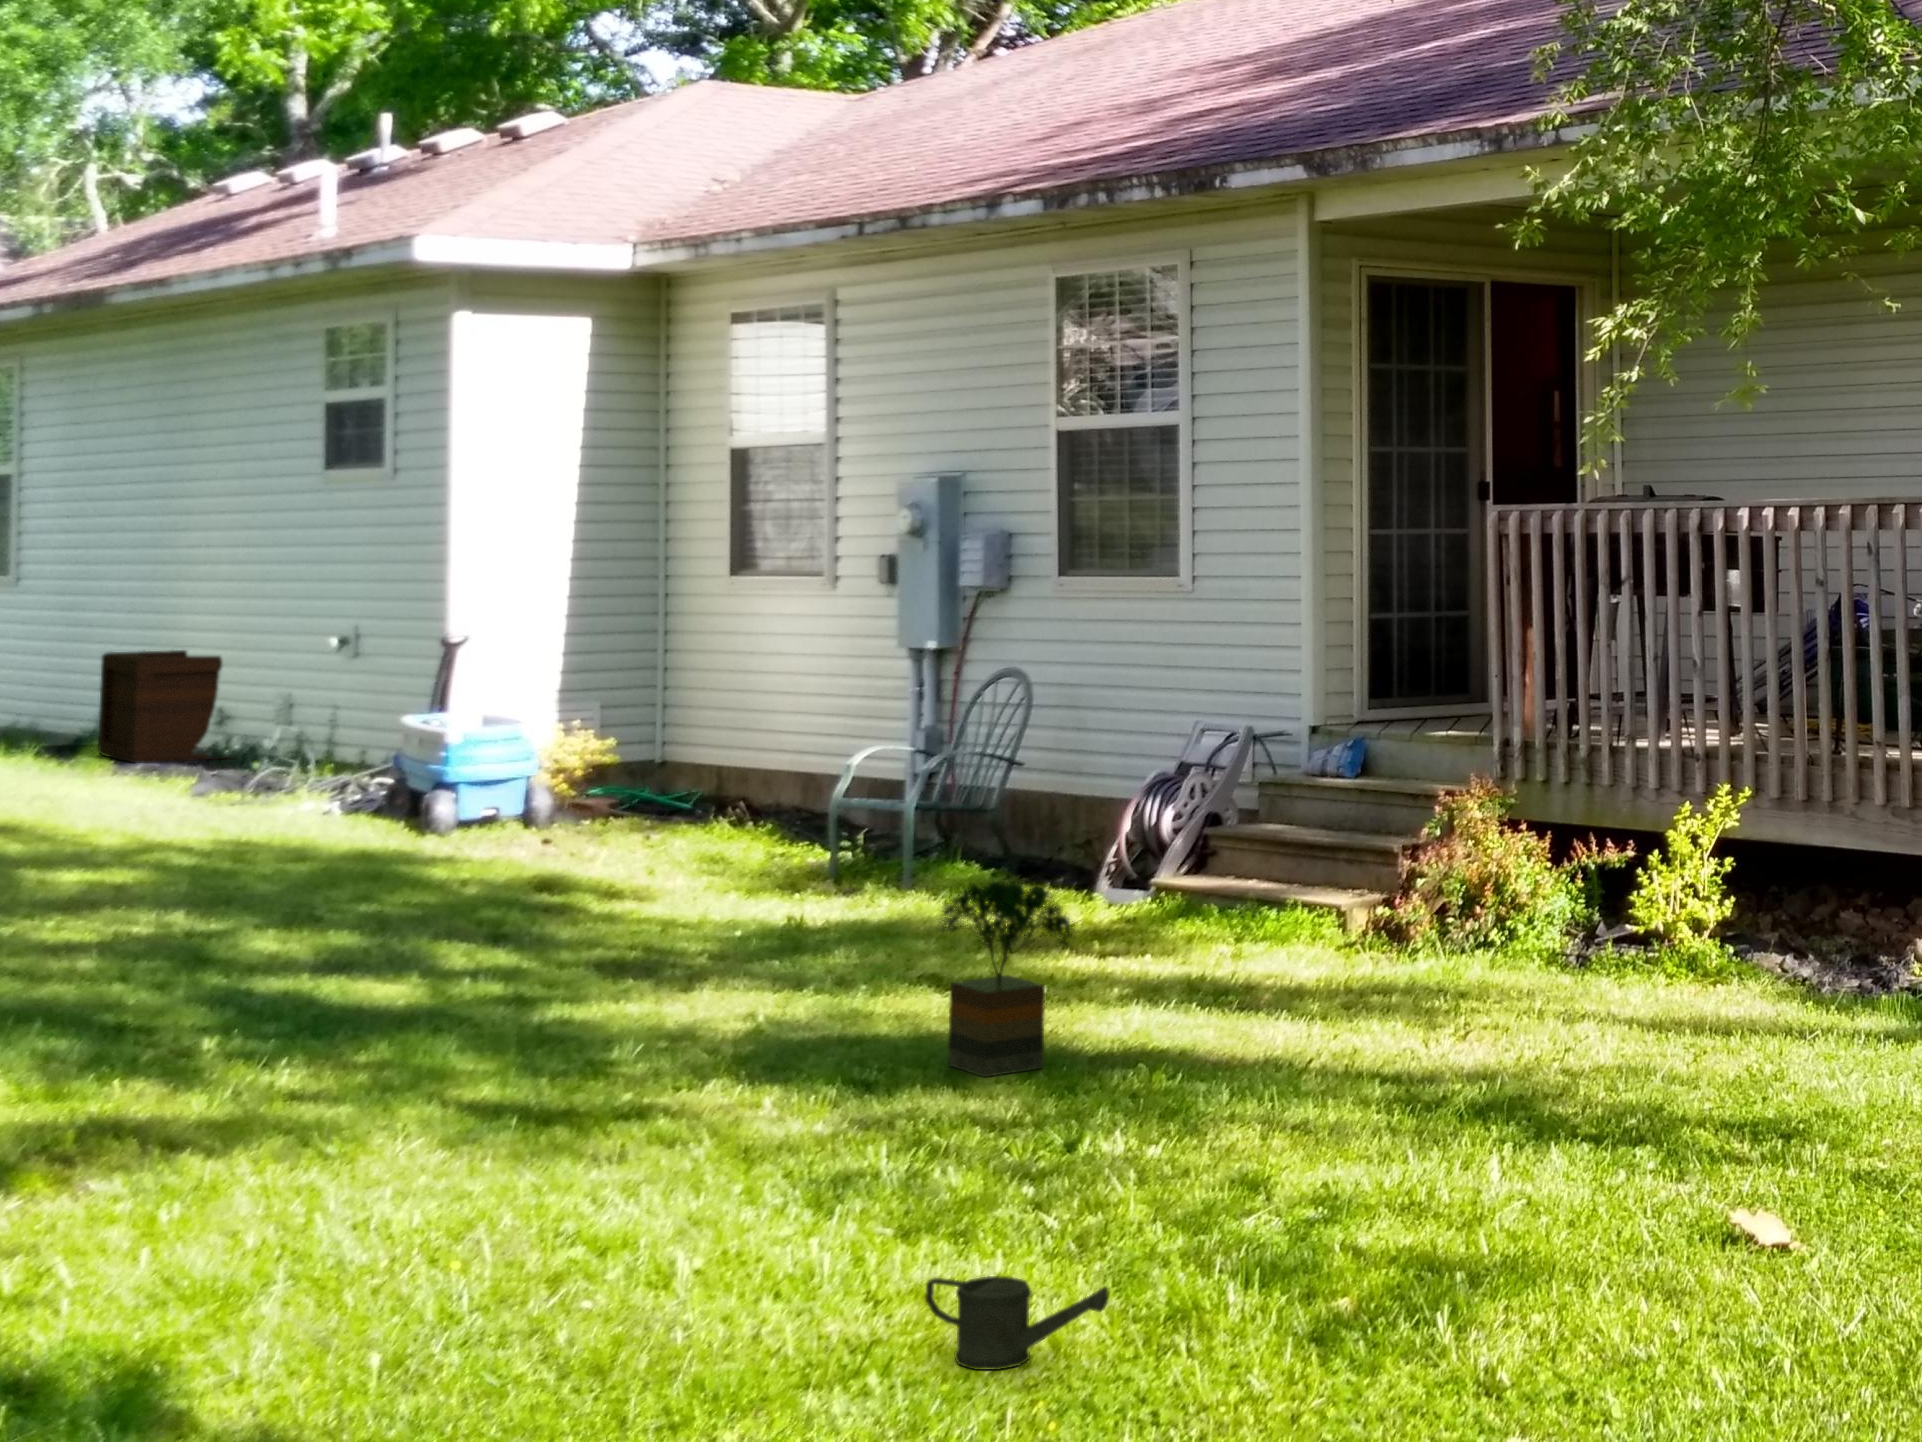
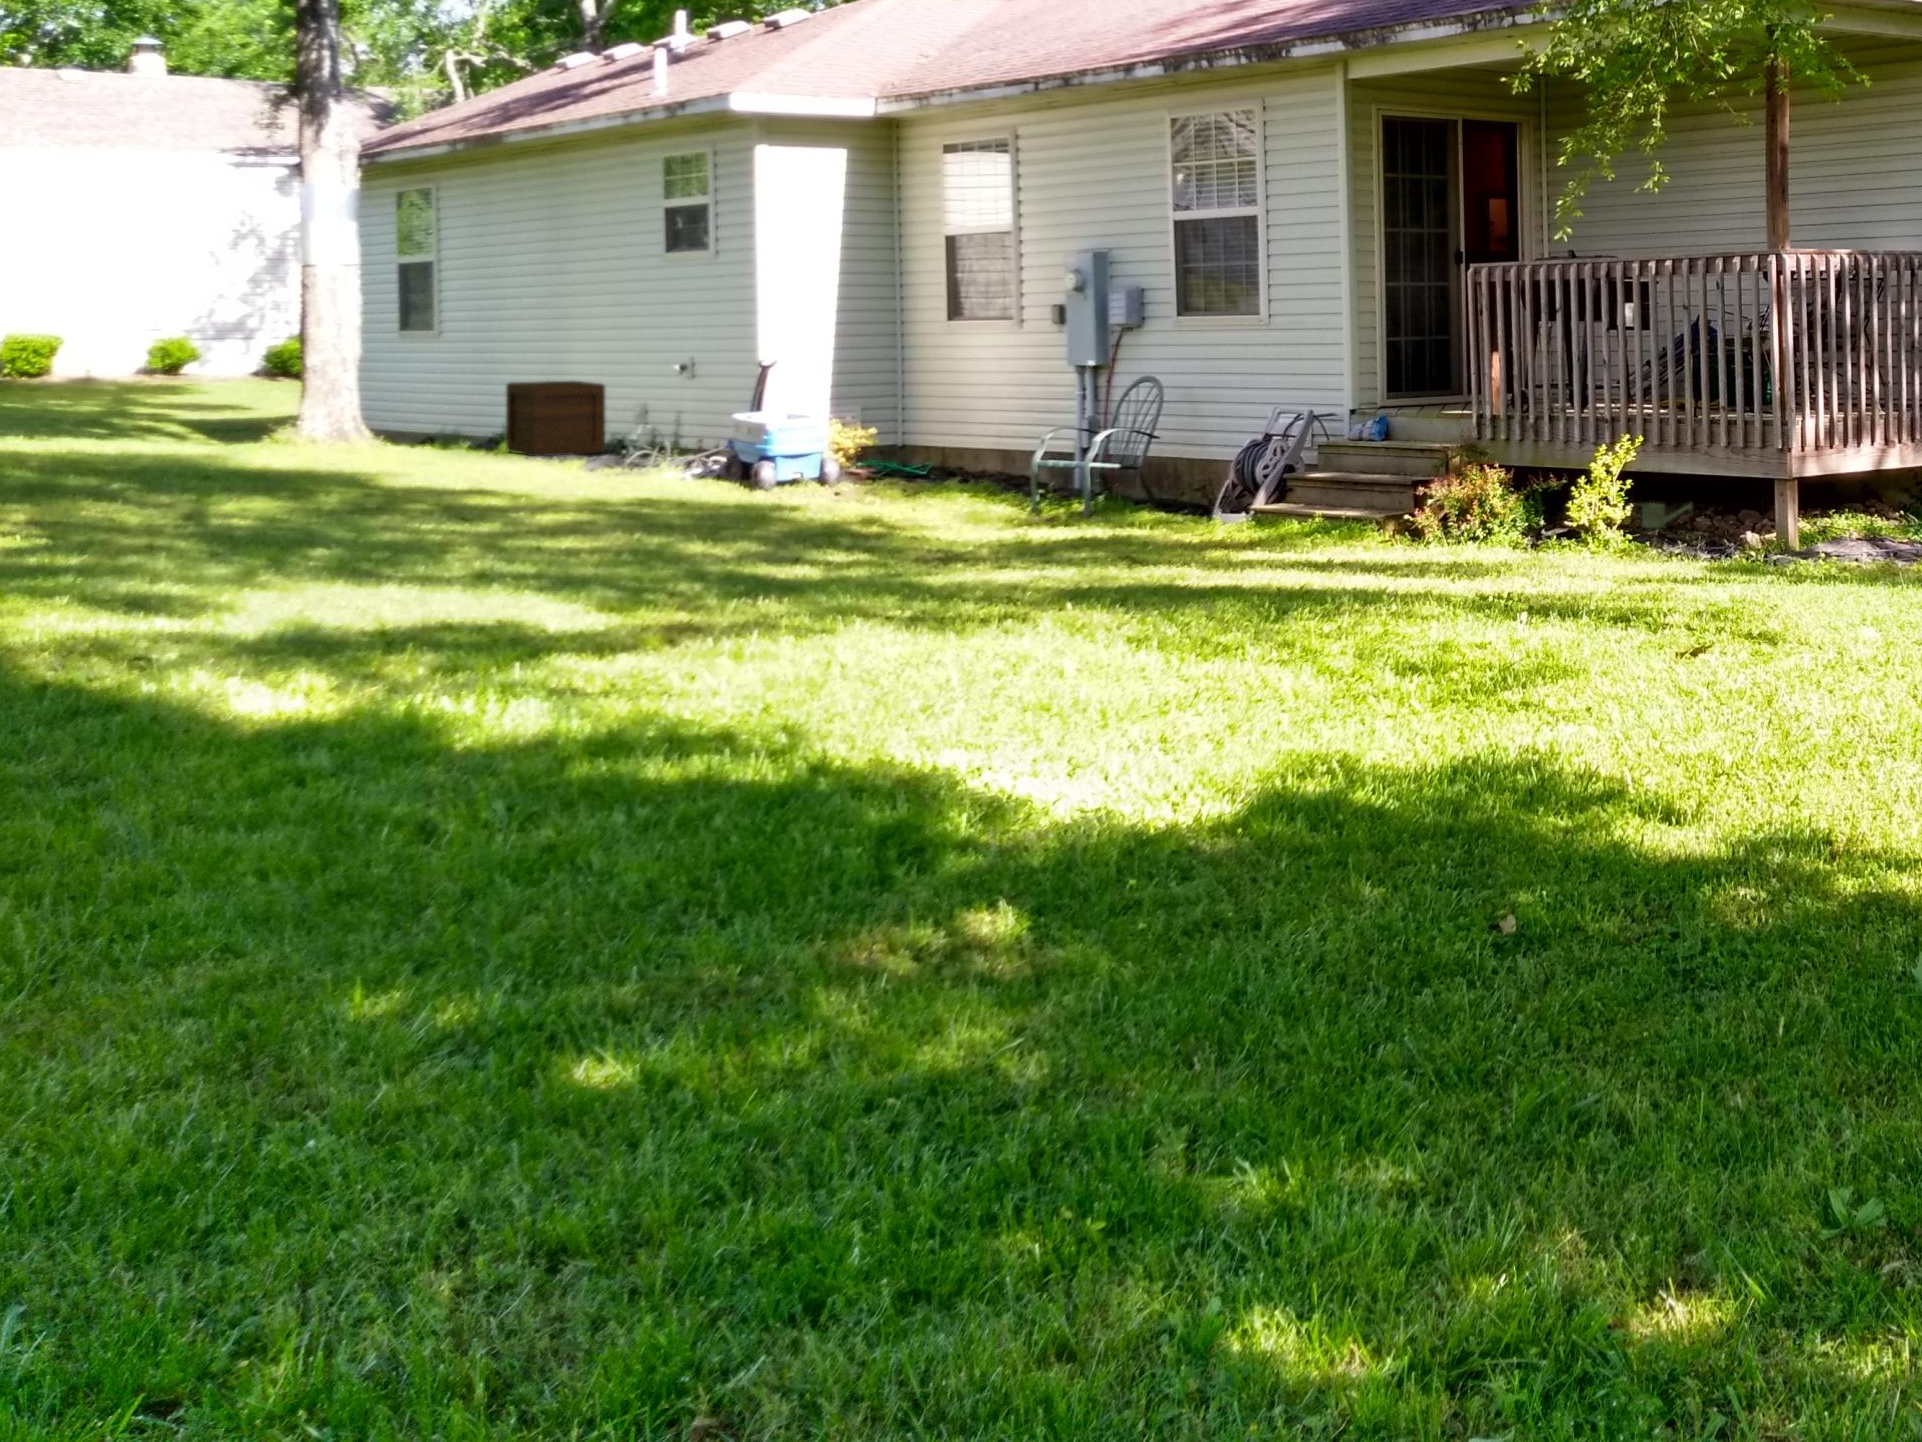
potted tree: present [940,881,1075,1077] -> none [1159,477,1247,594]
watering can: present [925,1276,1108,1370] -> present [1641,503,1692,529]

